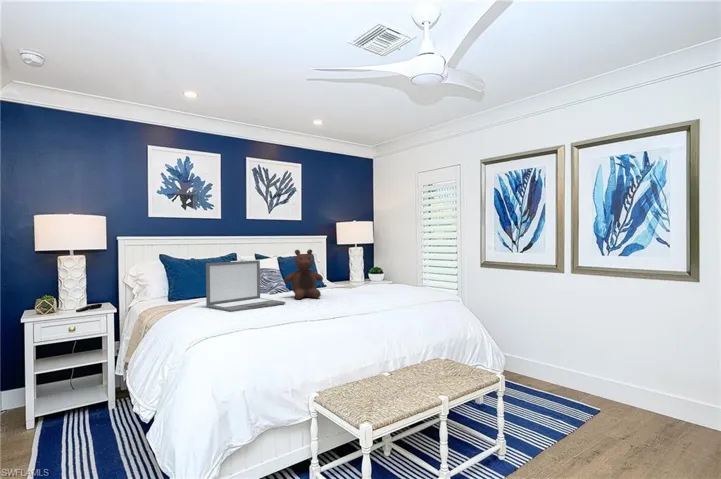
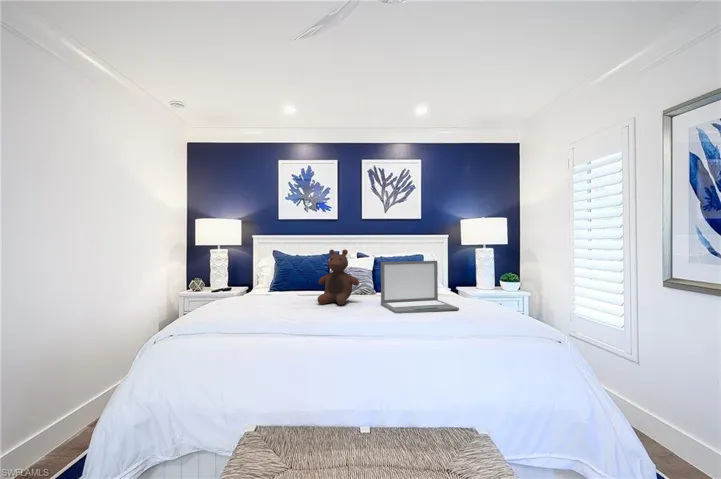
laptop: present [206,260,285,312] -> present [381,261,459,313]

